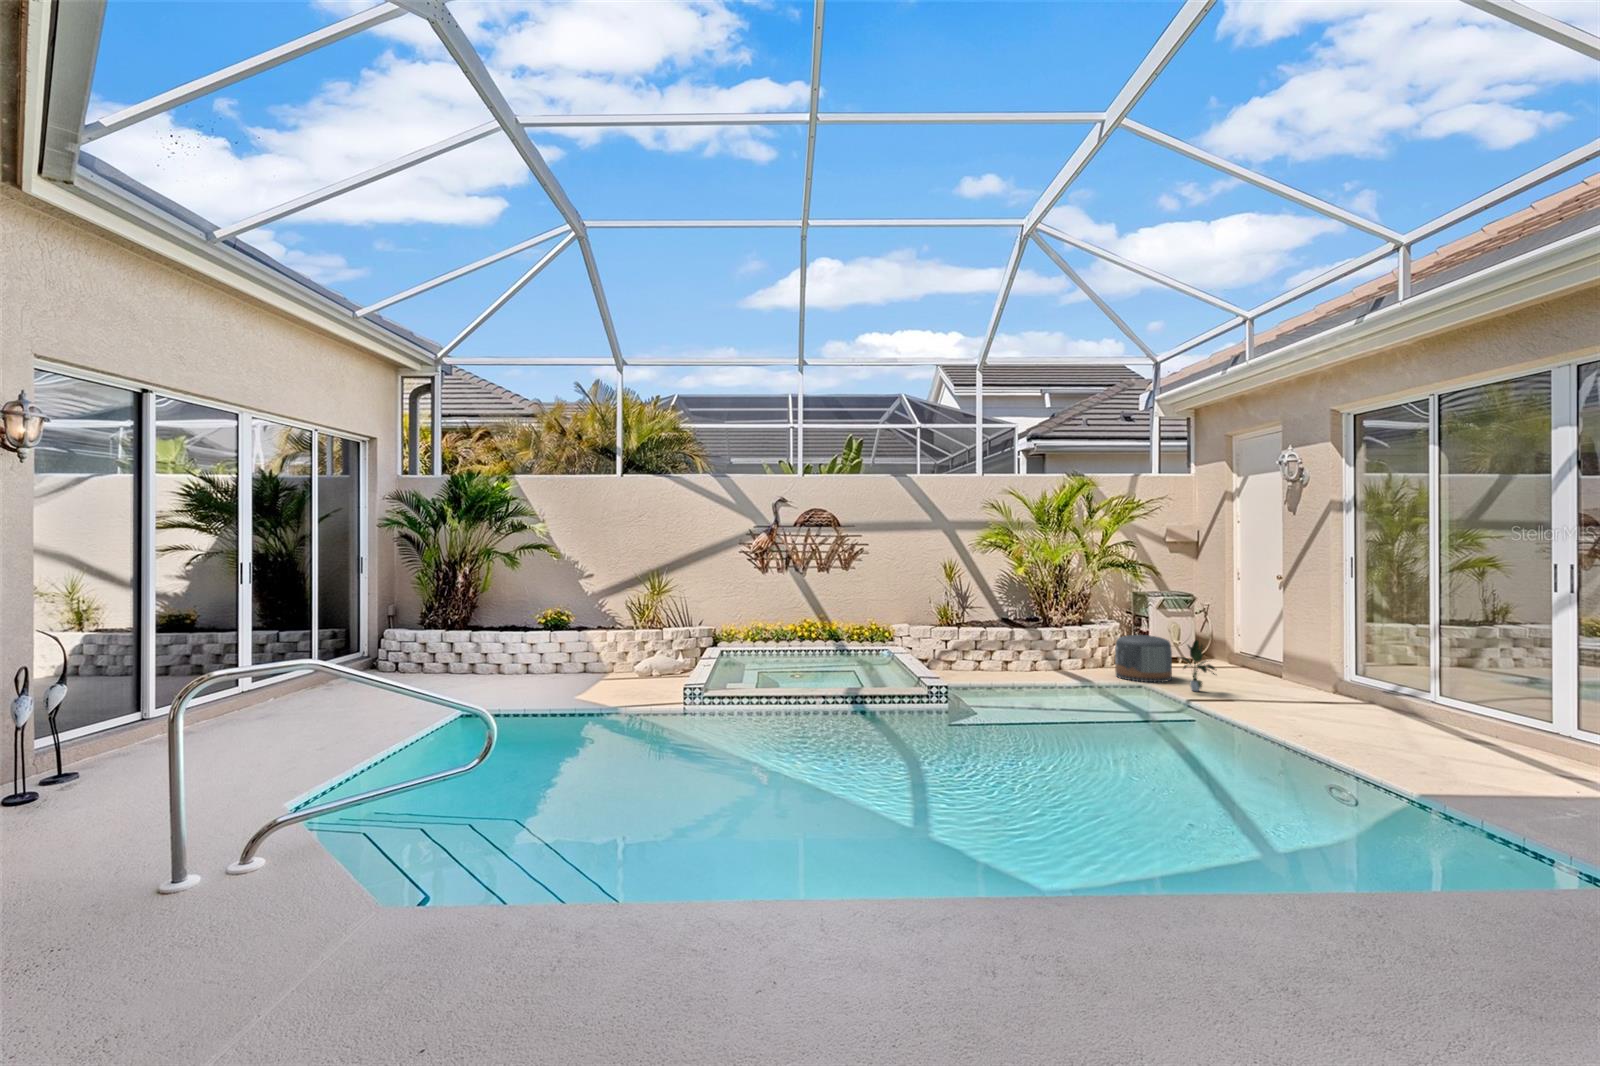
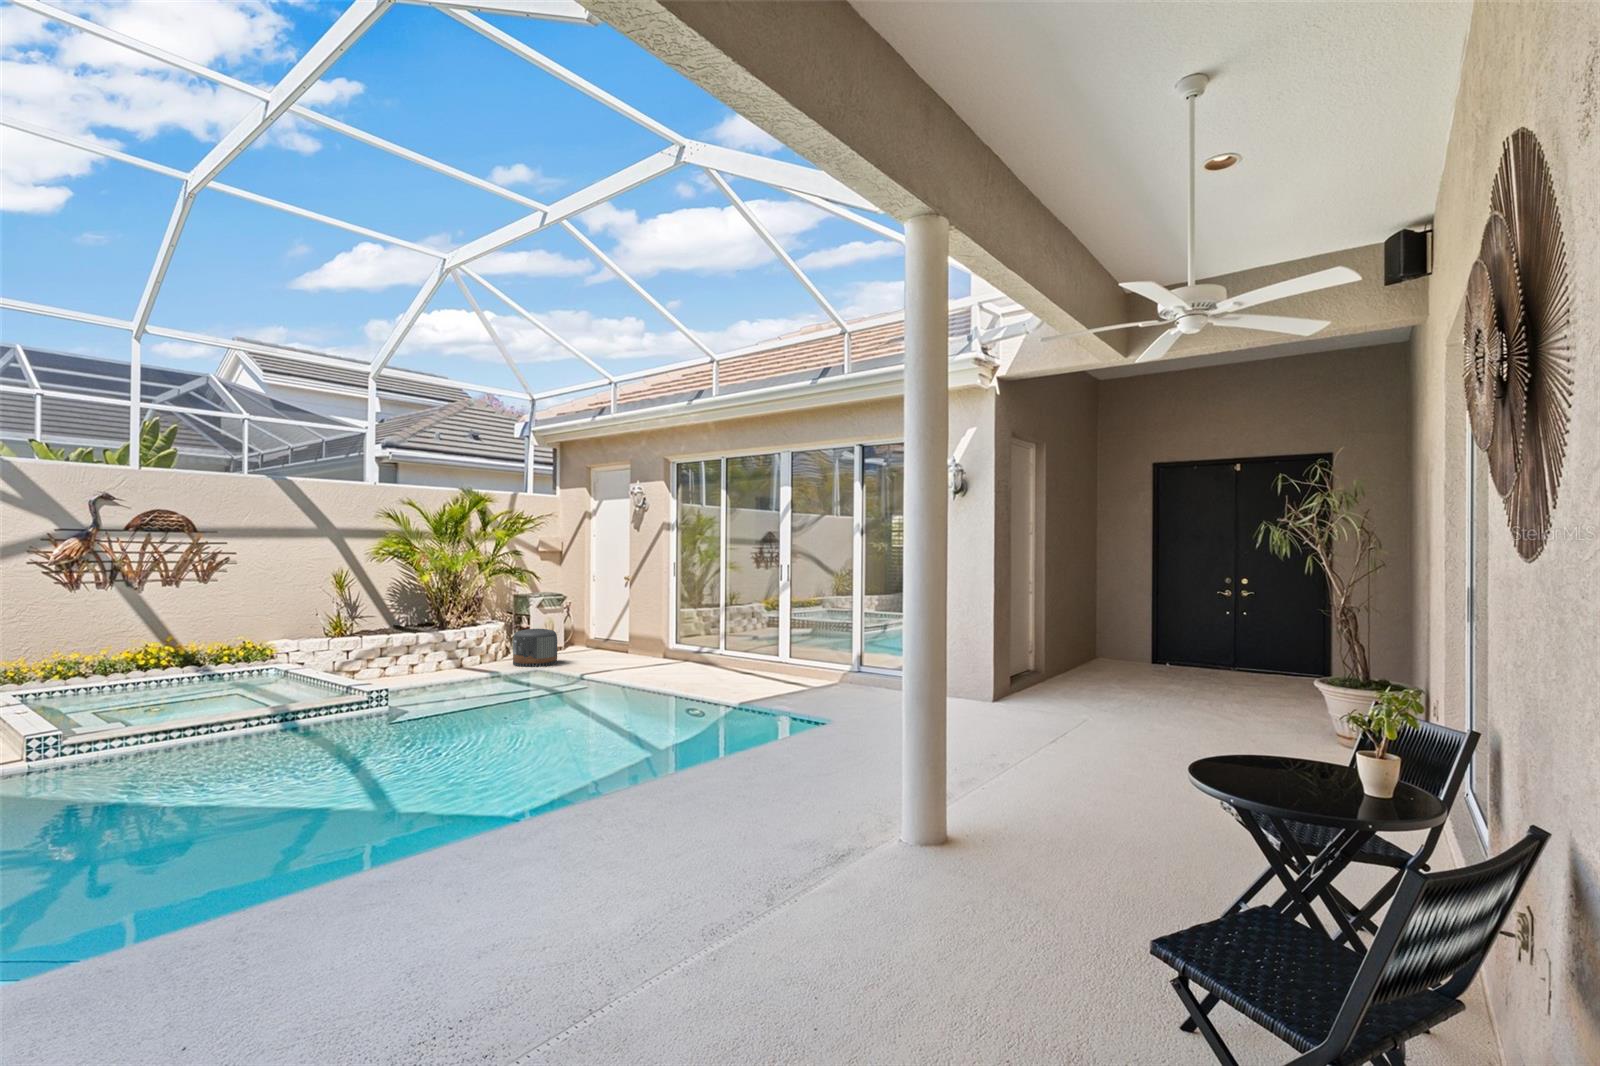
potted plant: present [1179,640,1215,691] -> none [567,628,594,668]

